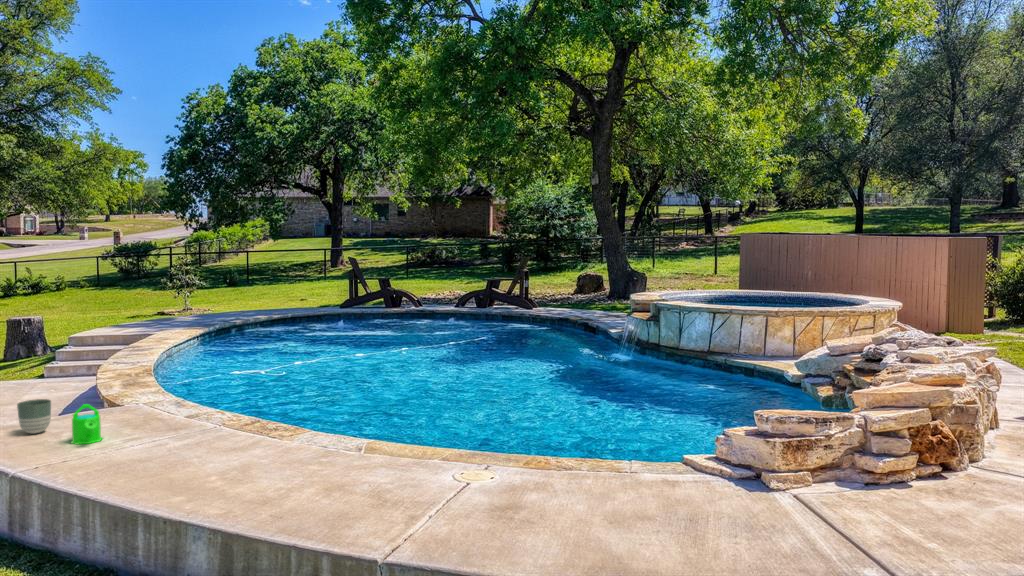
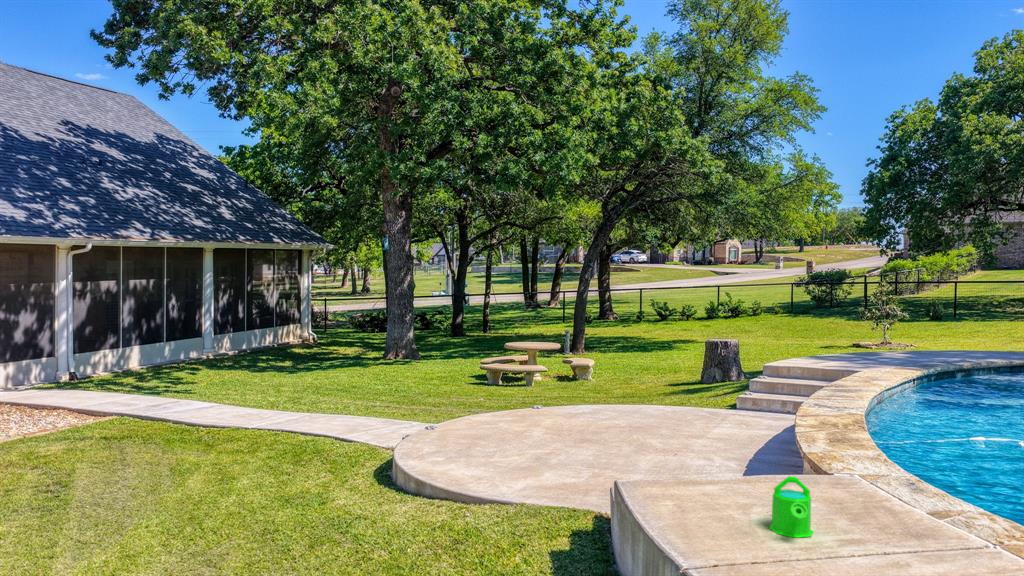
planter: present [17,399,51,434] -> none [708,450,747,497]

